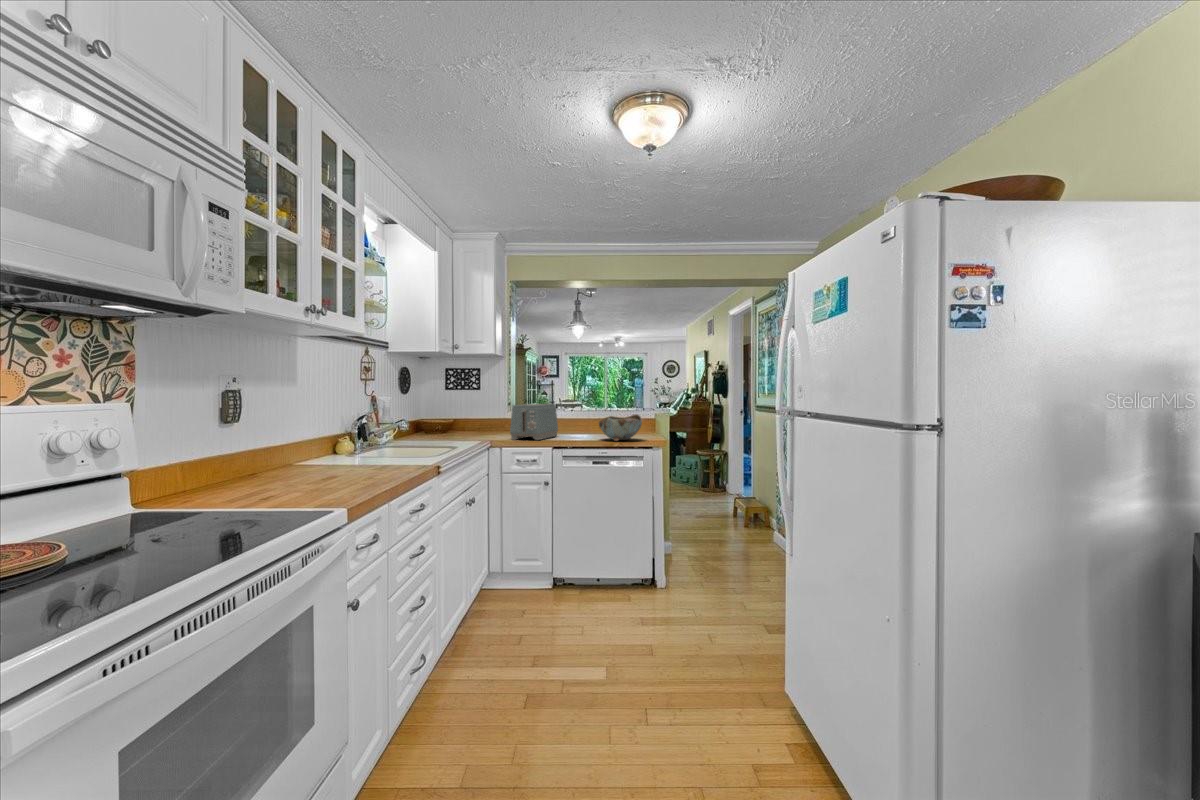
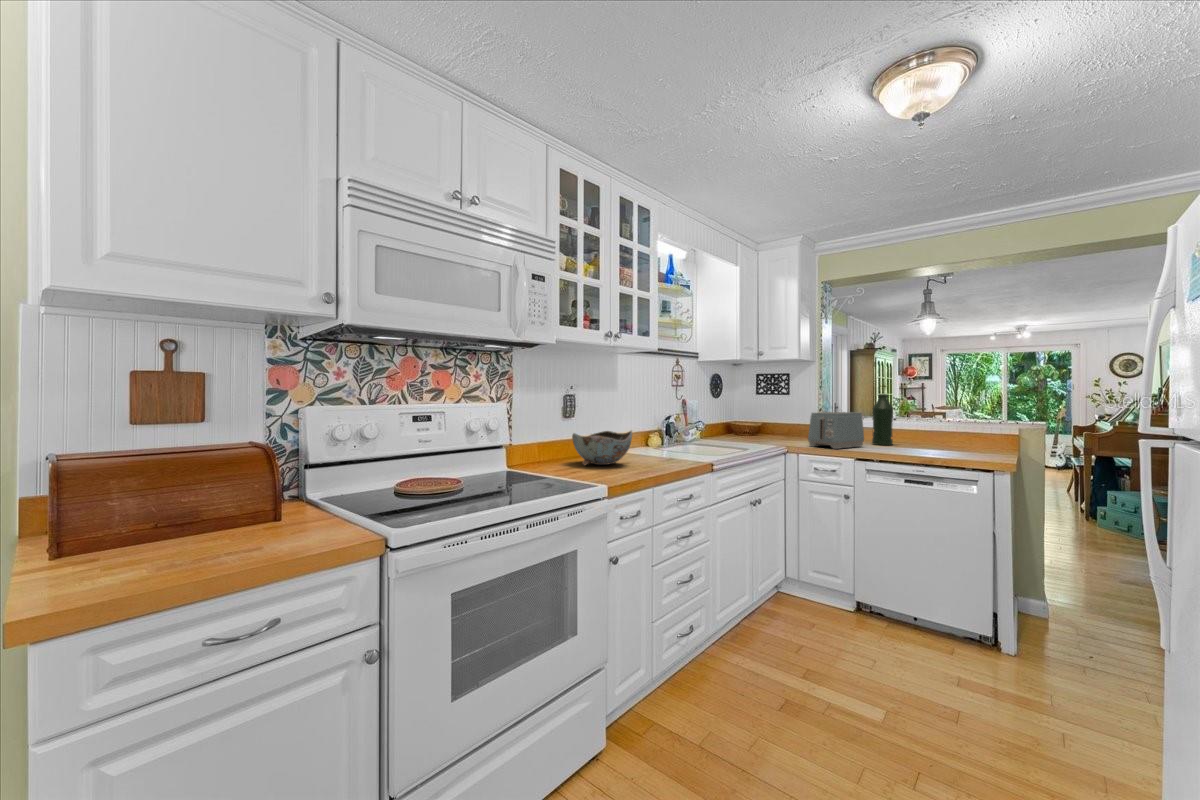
bottle: none [560,386,578,434] -> present [872,394,893,445]
bowl: present [599,414,642,441] -> present [572,431,632,465]

